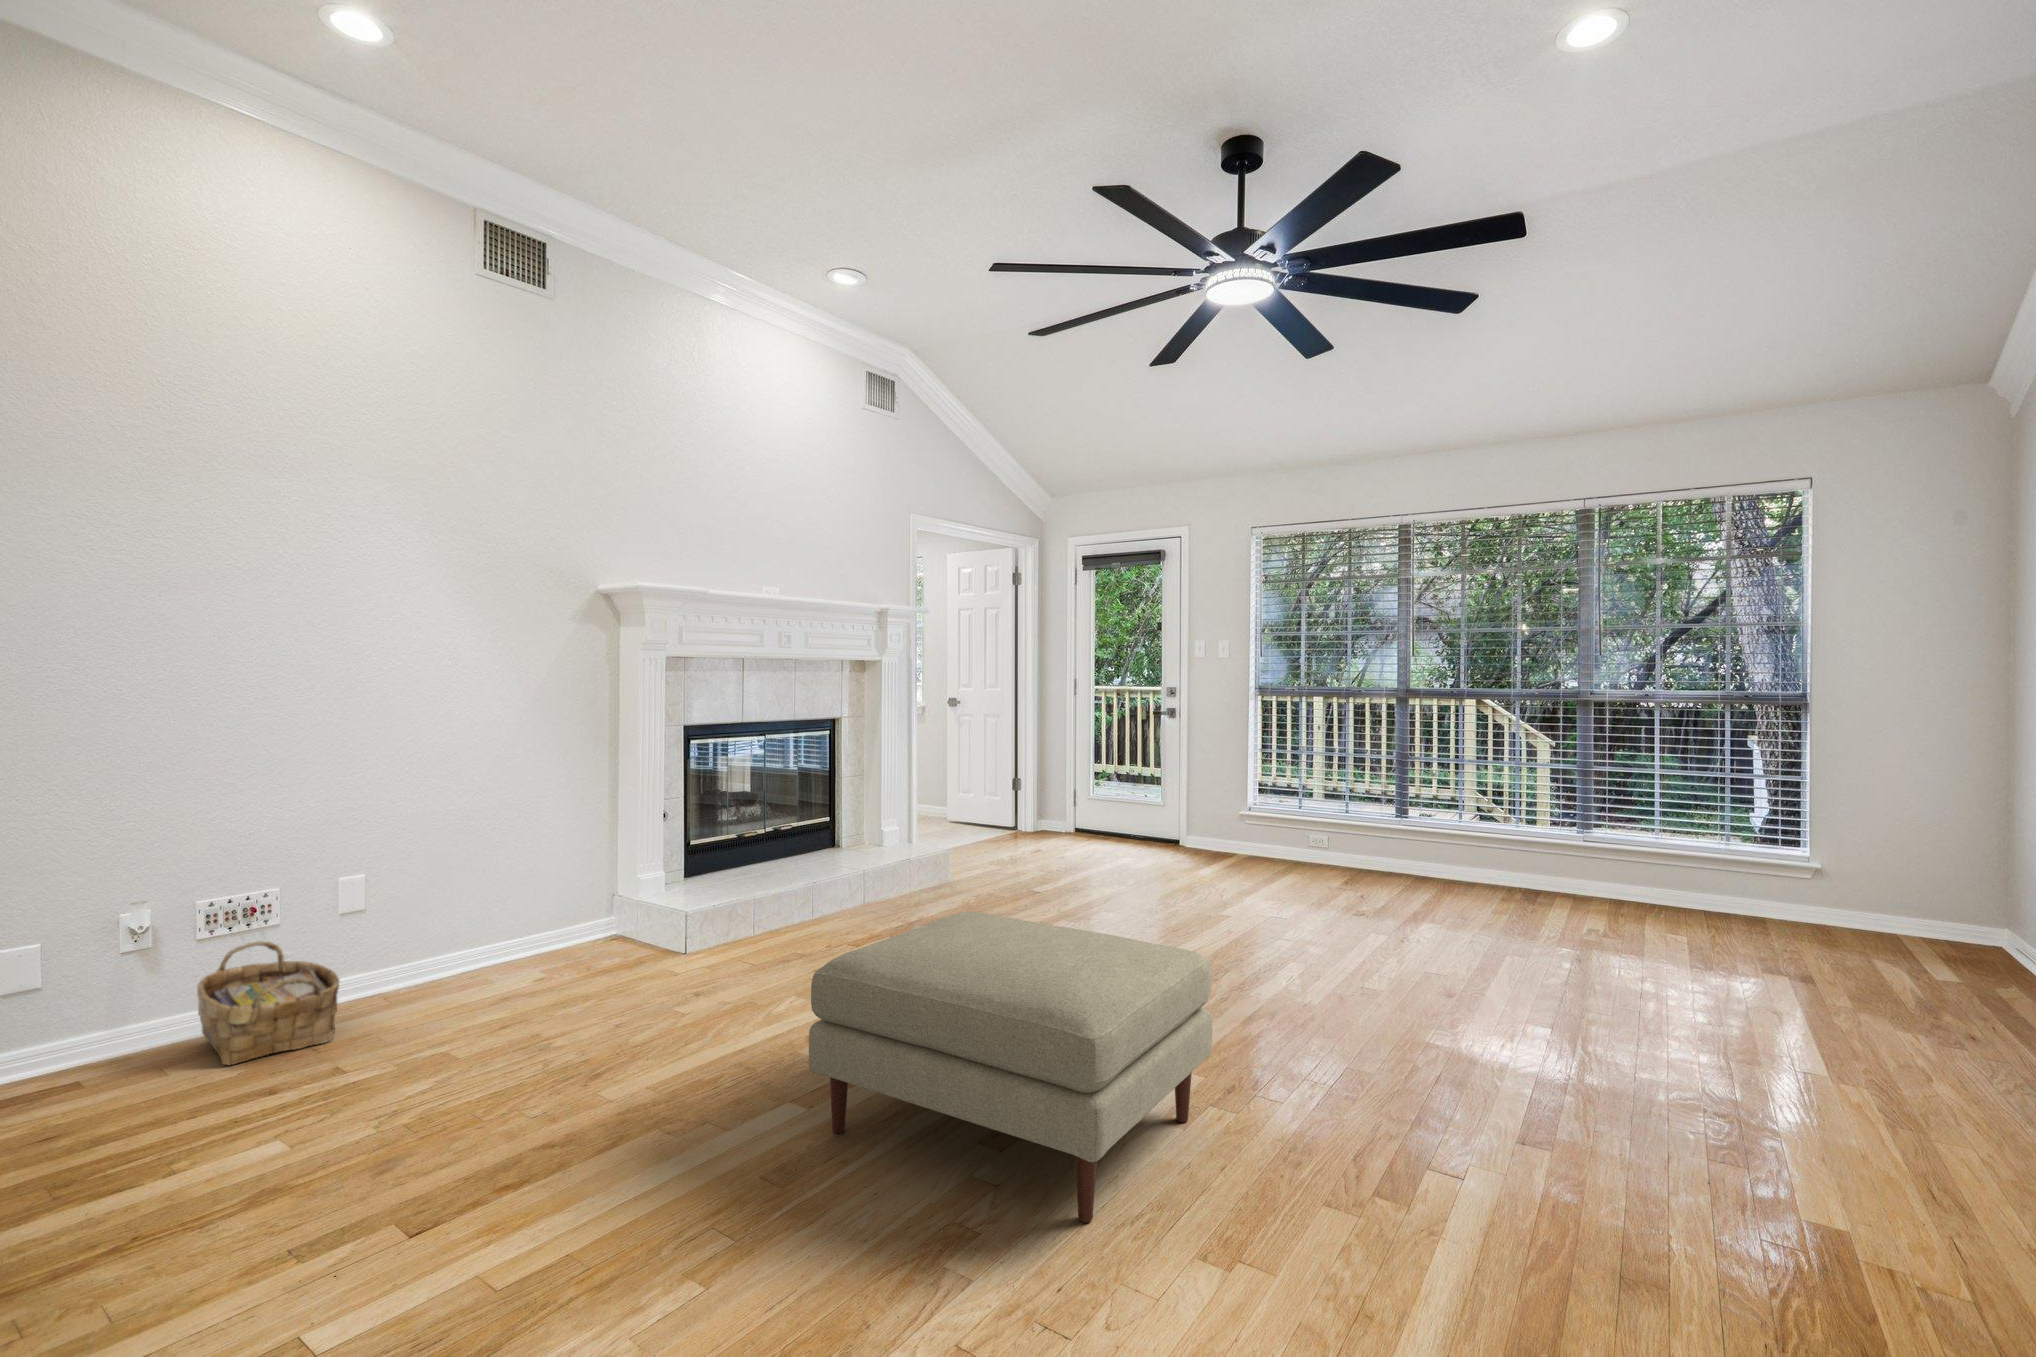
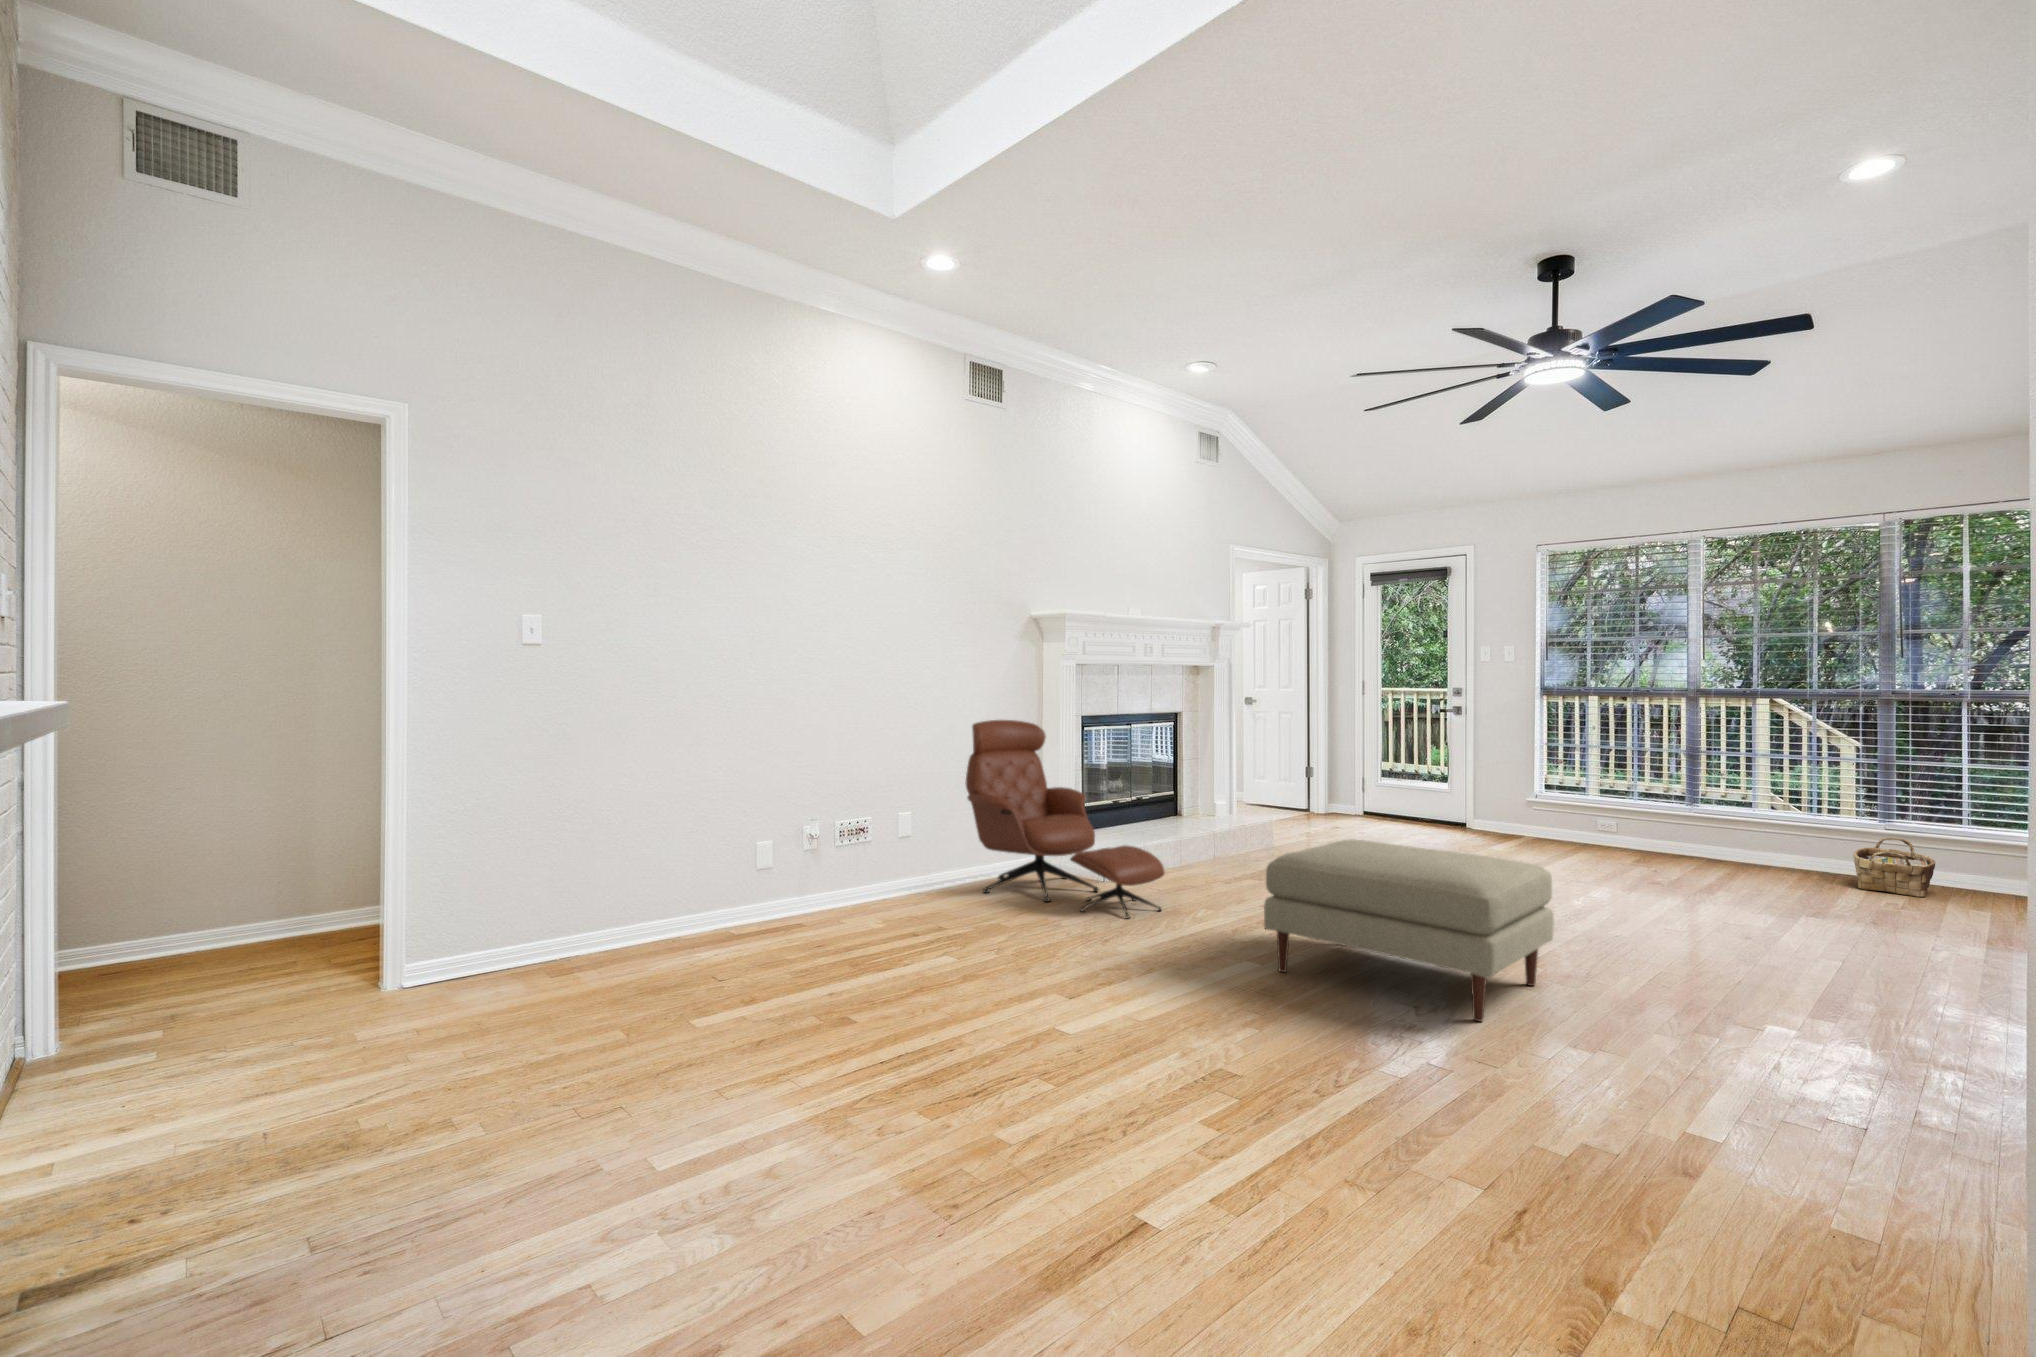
lounge chair: none [468,740,742,1032] -> present [966,720,1165,919]
woven basket: present [197,941,339,1065] -> present [1853,837,1935,897]

